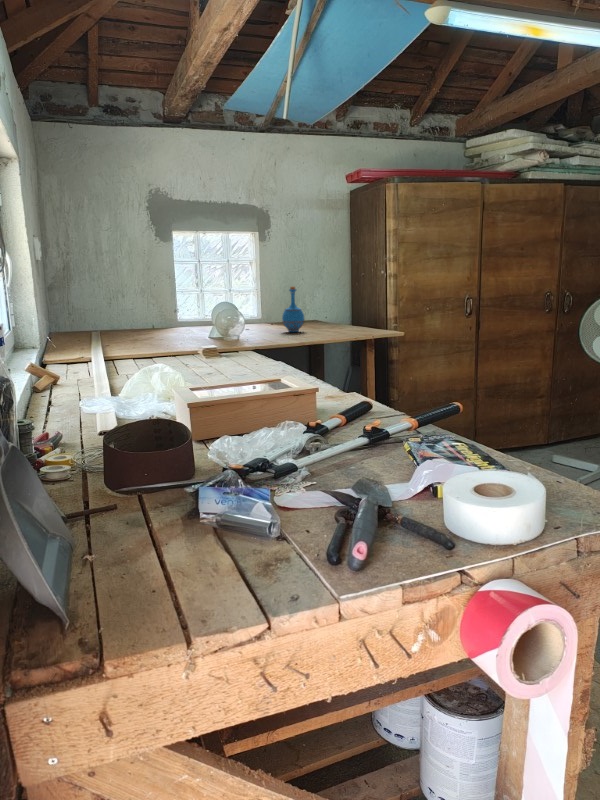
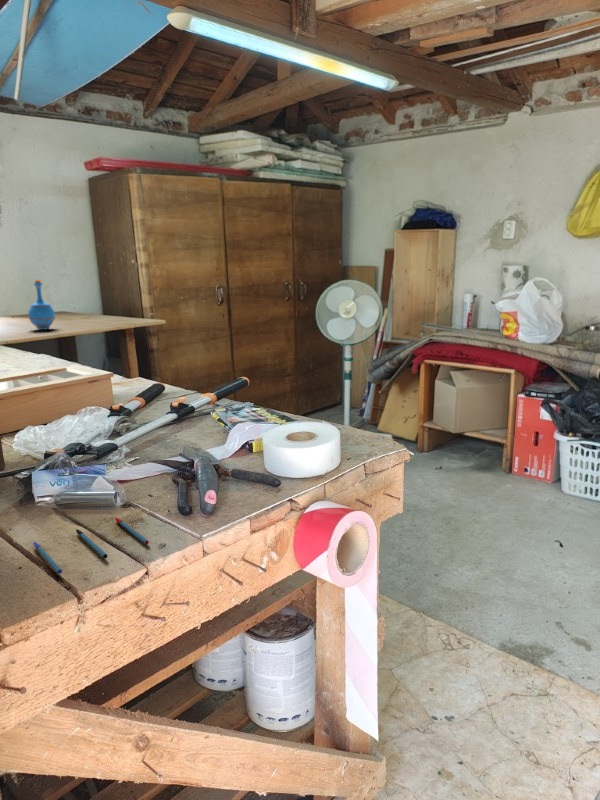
pen: none [177,552,281,609] -> present [33,518,149,574]

